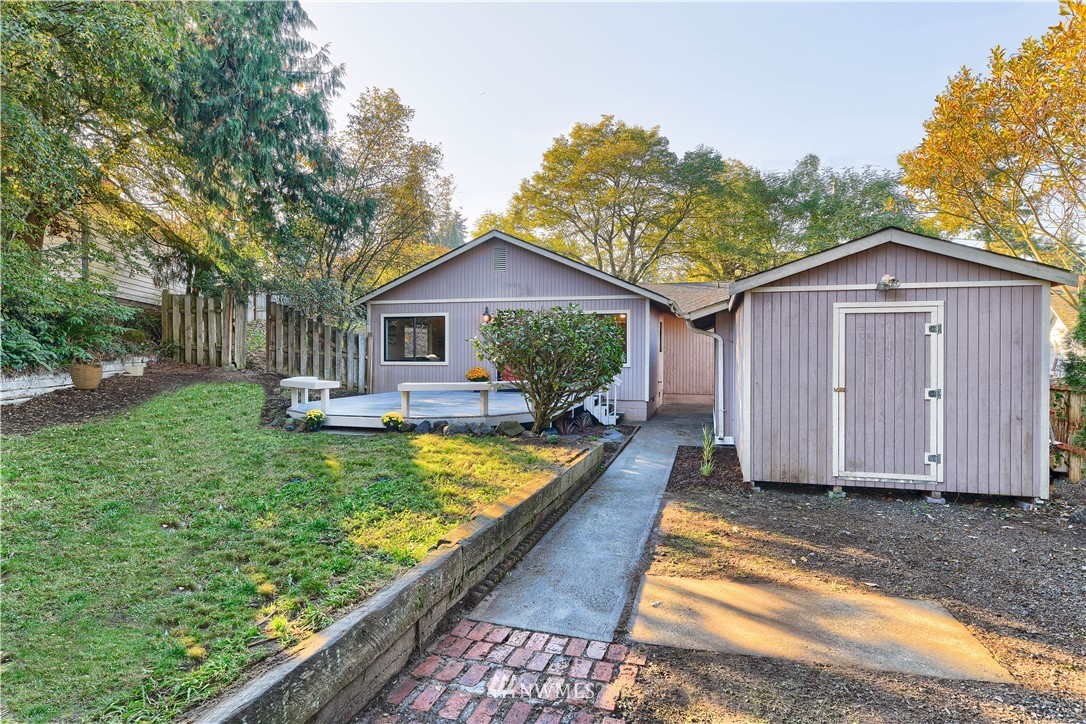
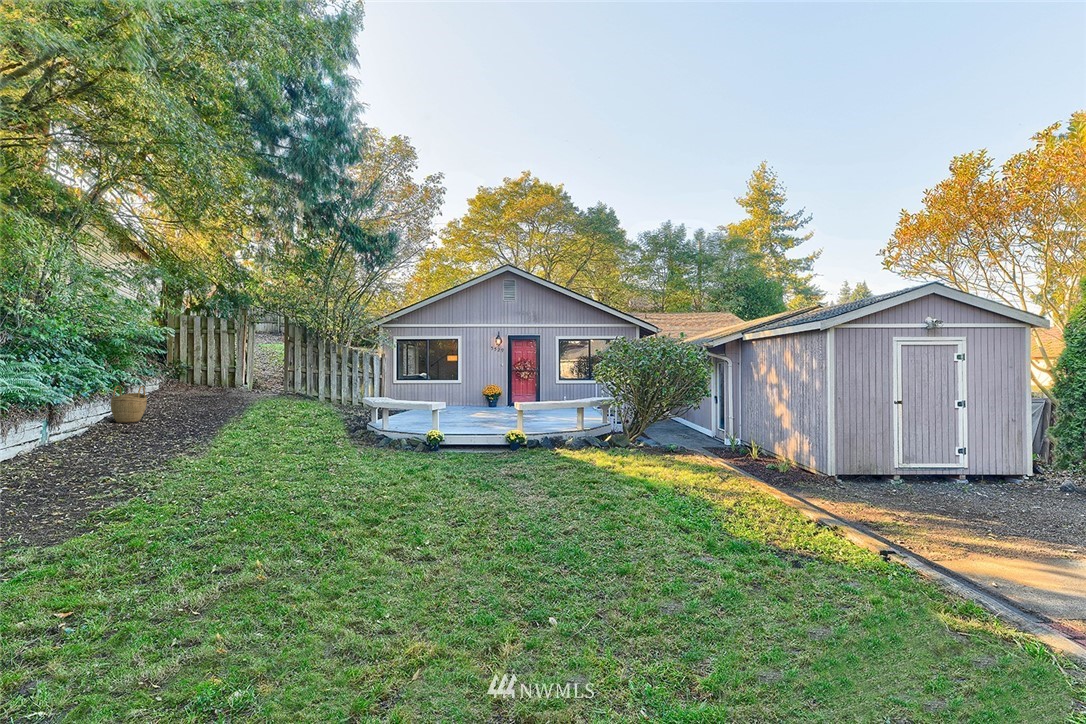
potted tree: present [122,329,146,376] -> none [147,353,173,403]

